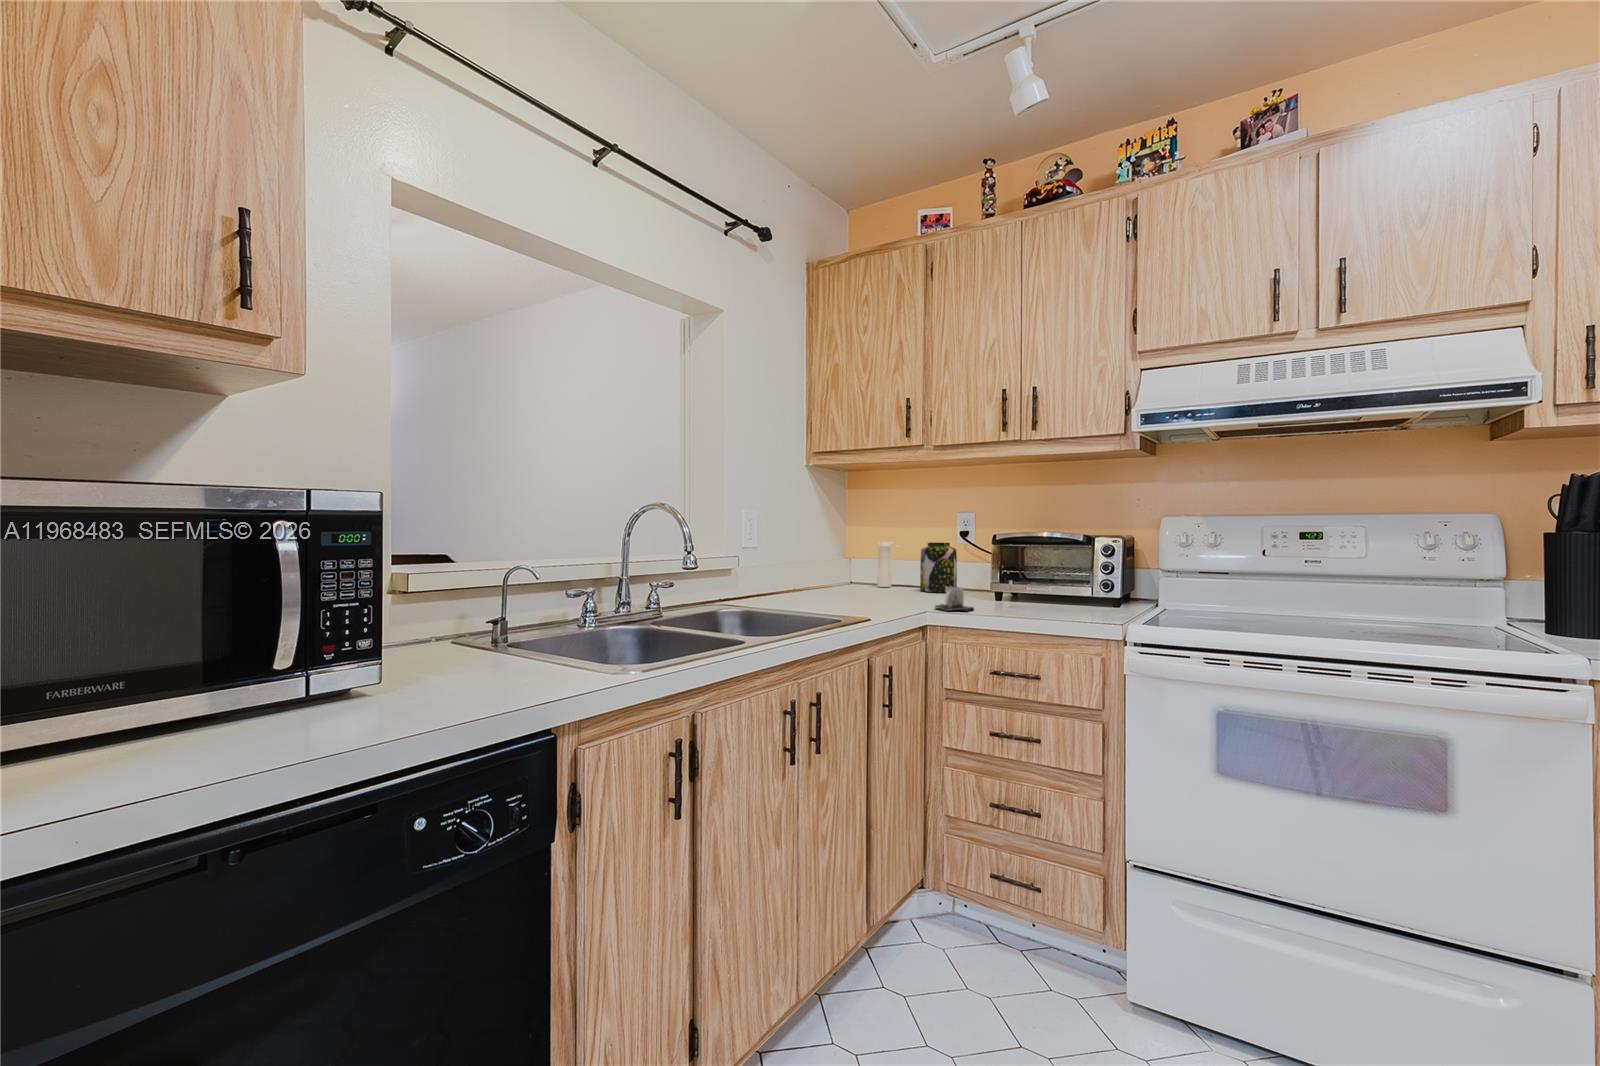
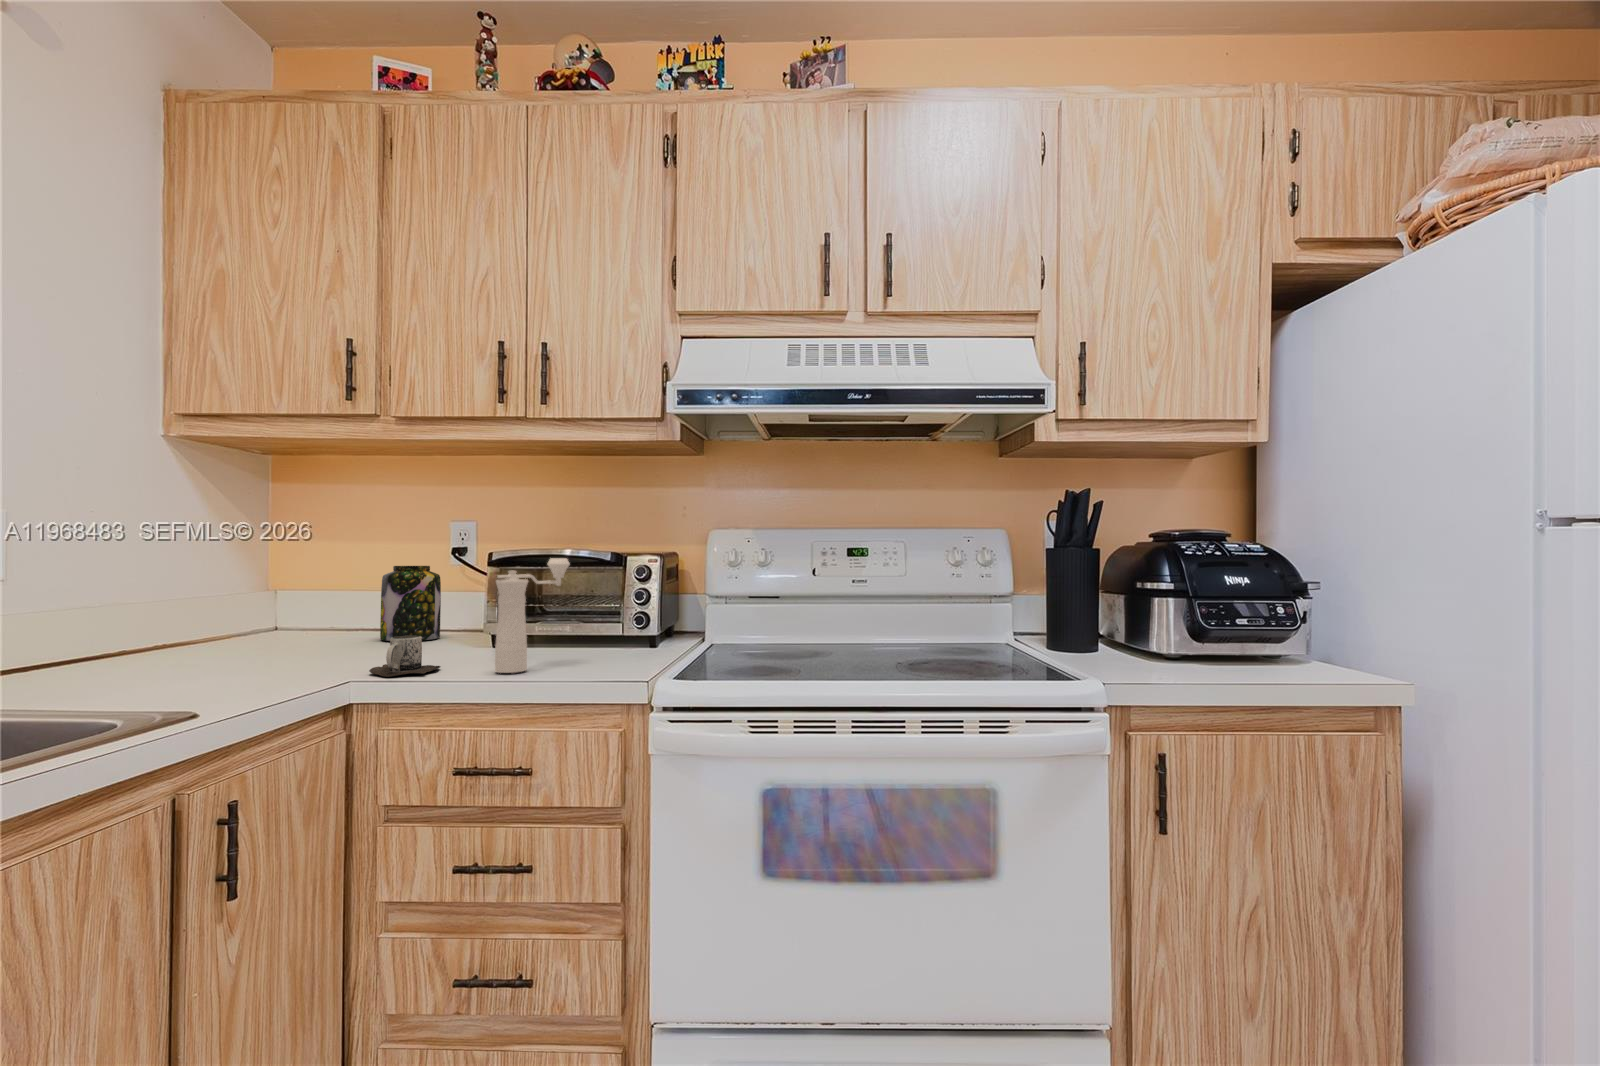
pepper mill: present [877,541,900,587] -> present [495,558,570,673]

